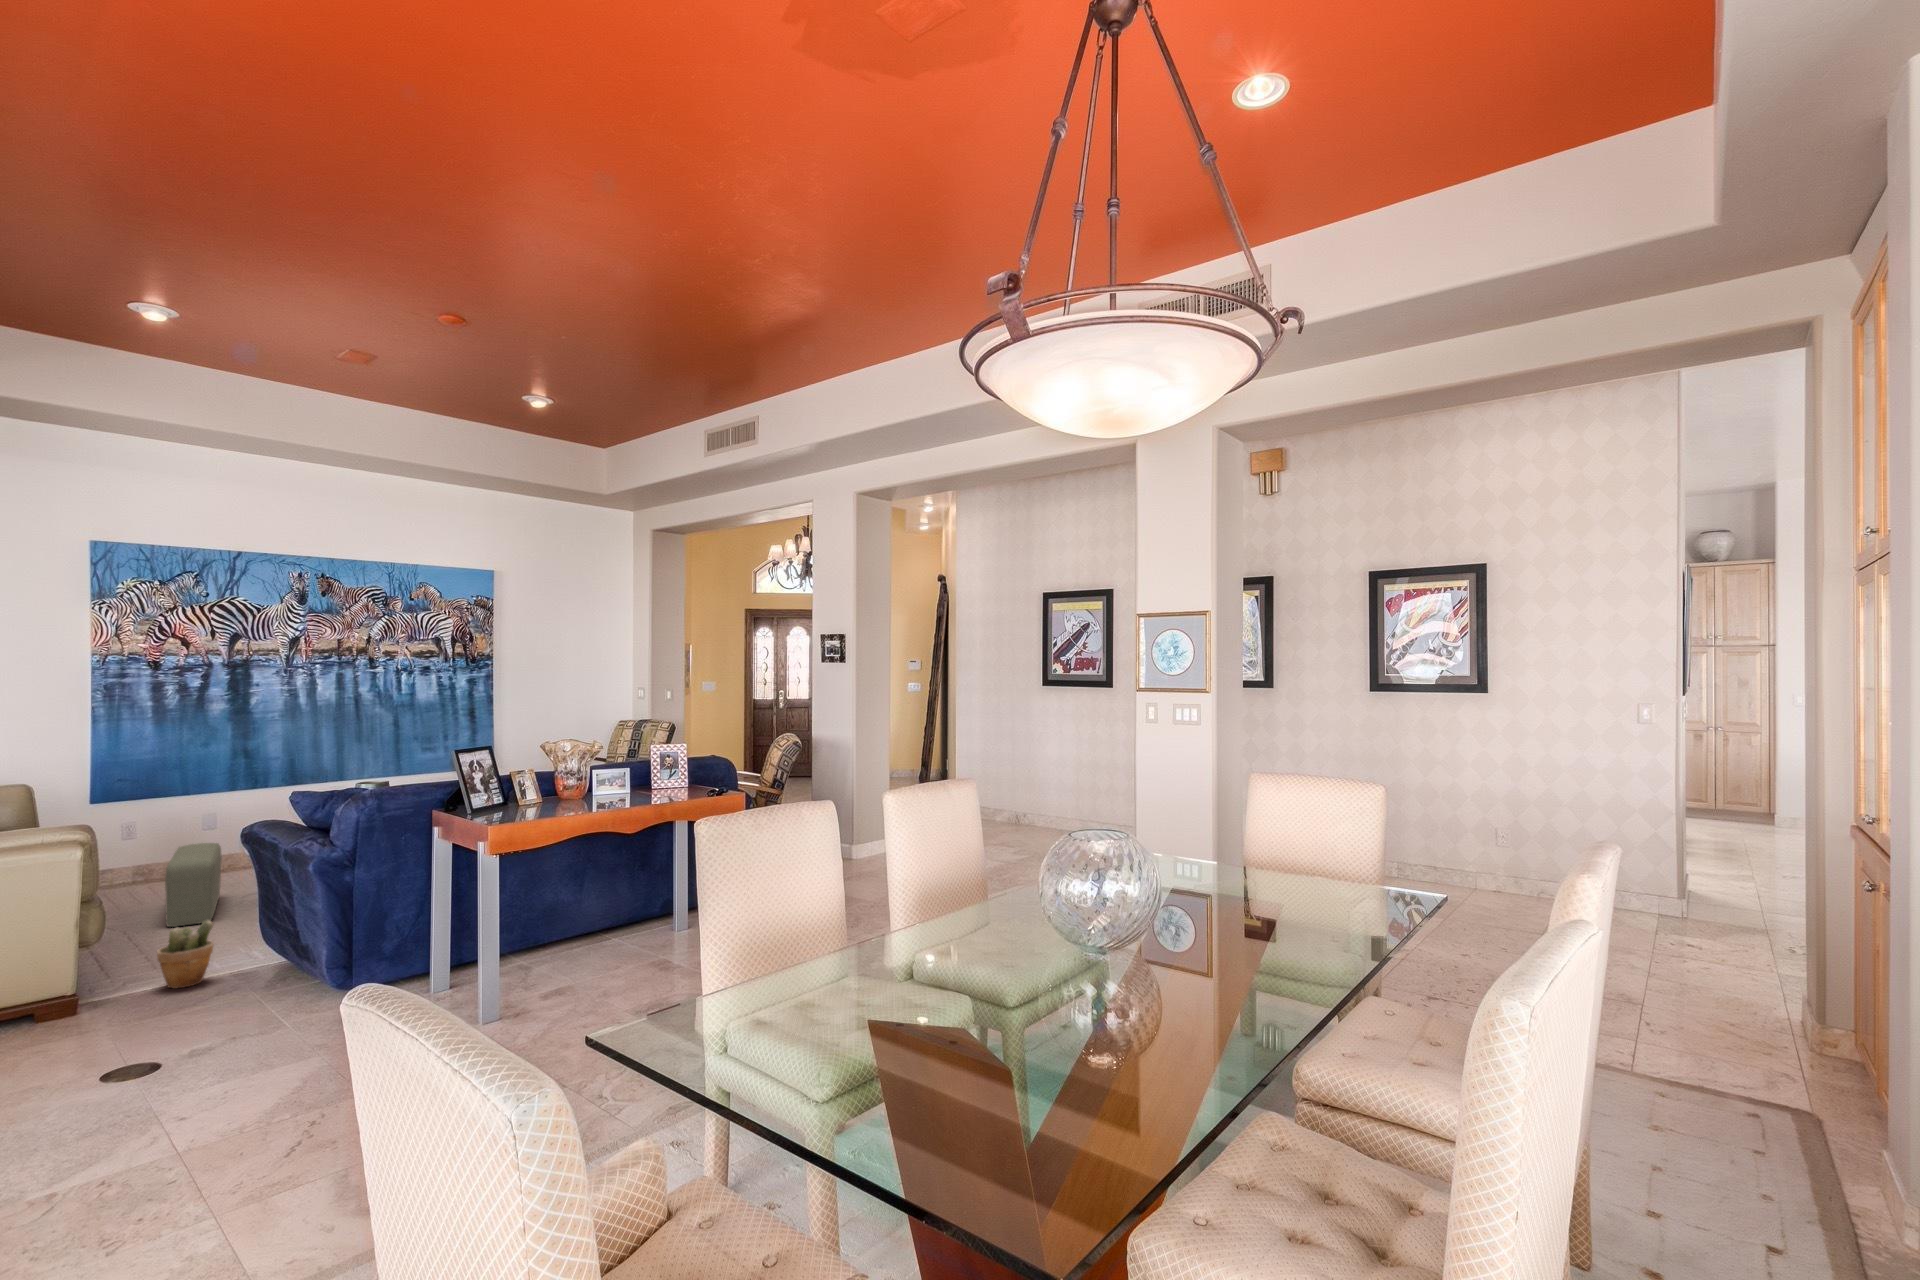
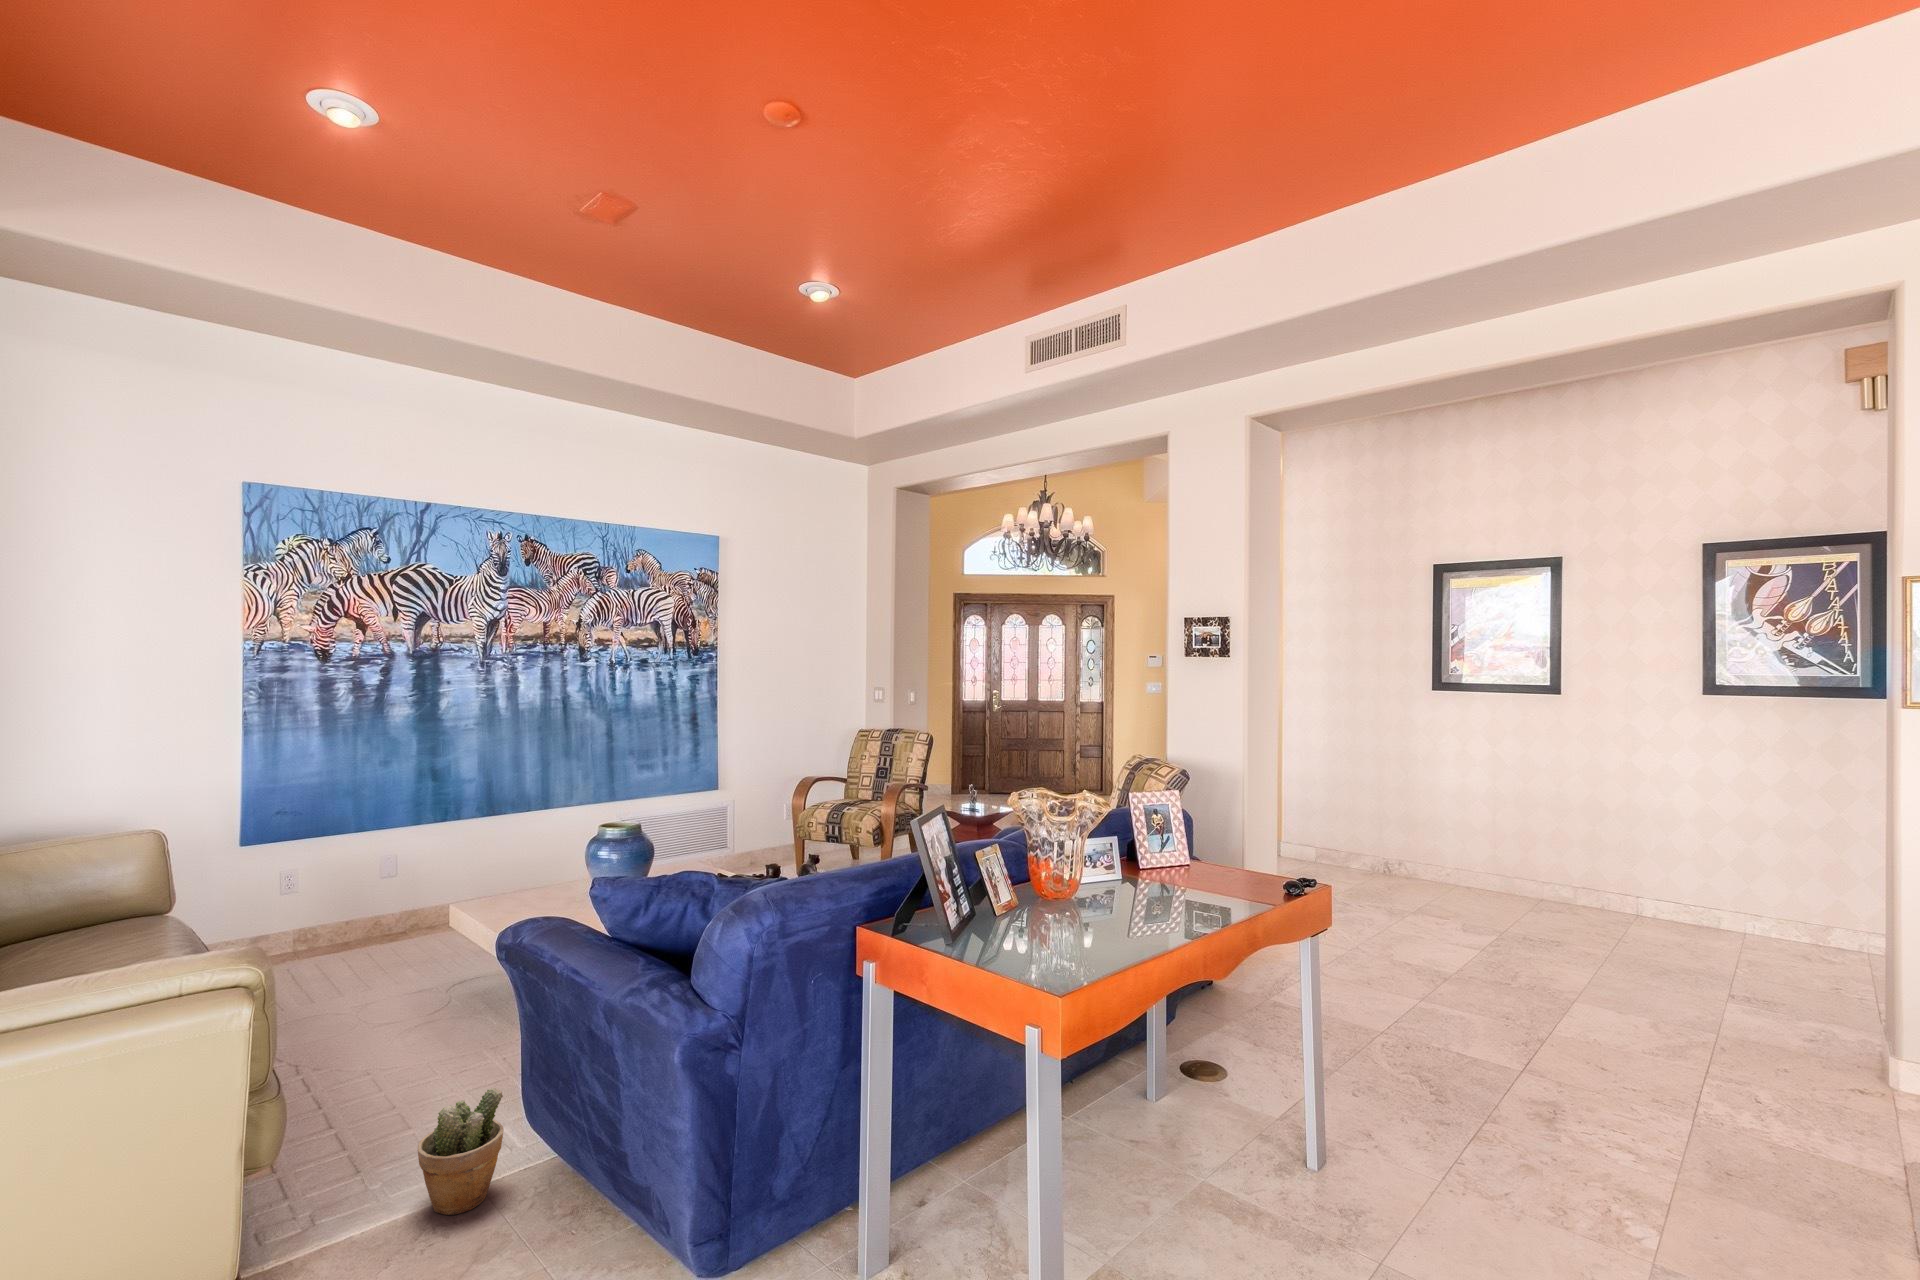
pouf: present [165,843,222,927] -> none [369,908,439,1049]

